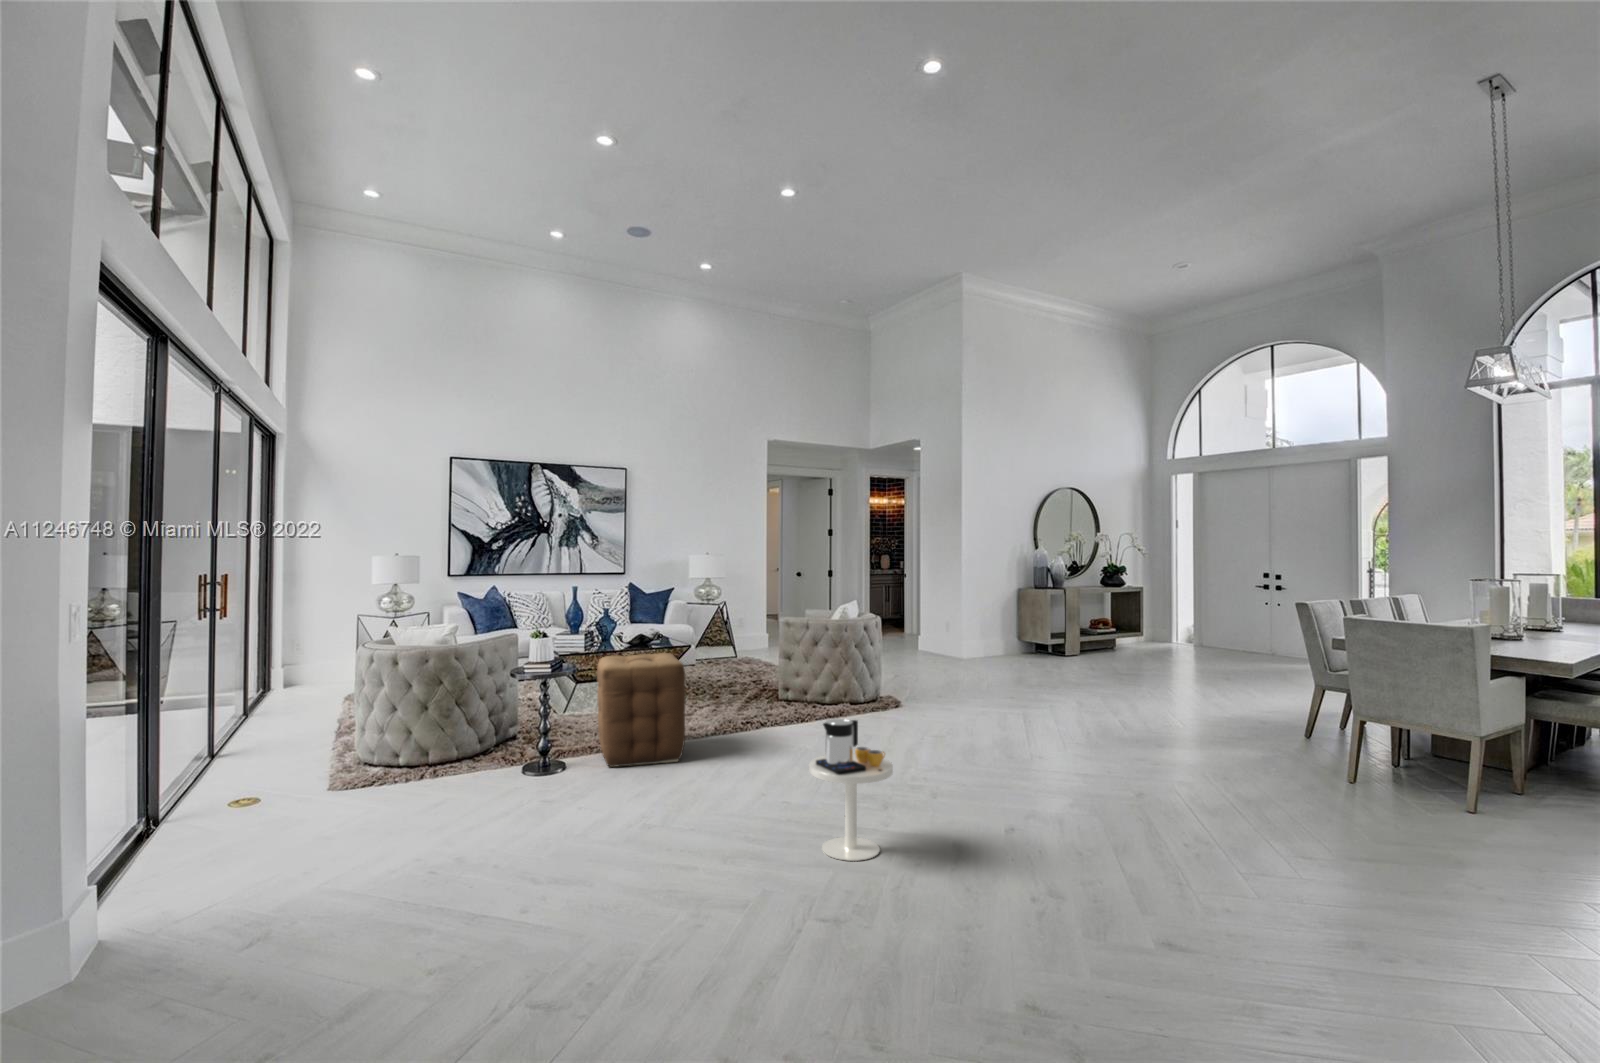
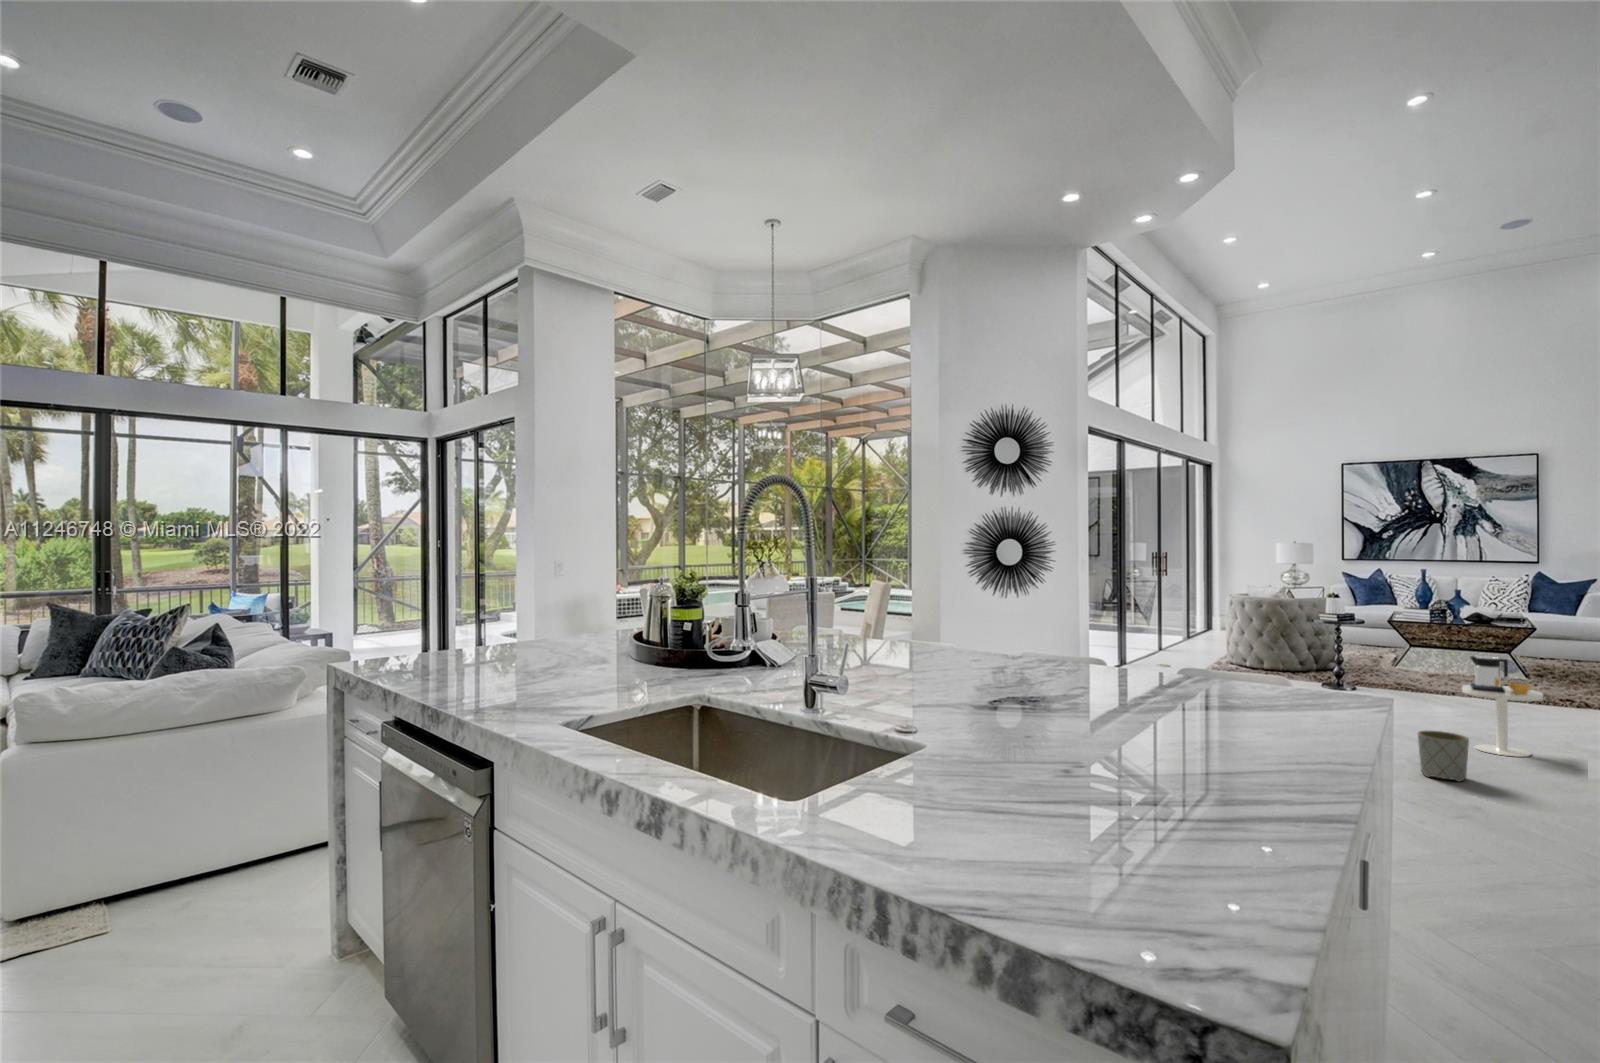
ottoman: present [597,653,685,767] -> none [1380,617,1468,701]
planter: none [885,874,952,973] -> present [1418,731,1469,782]

